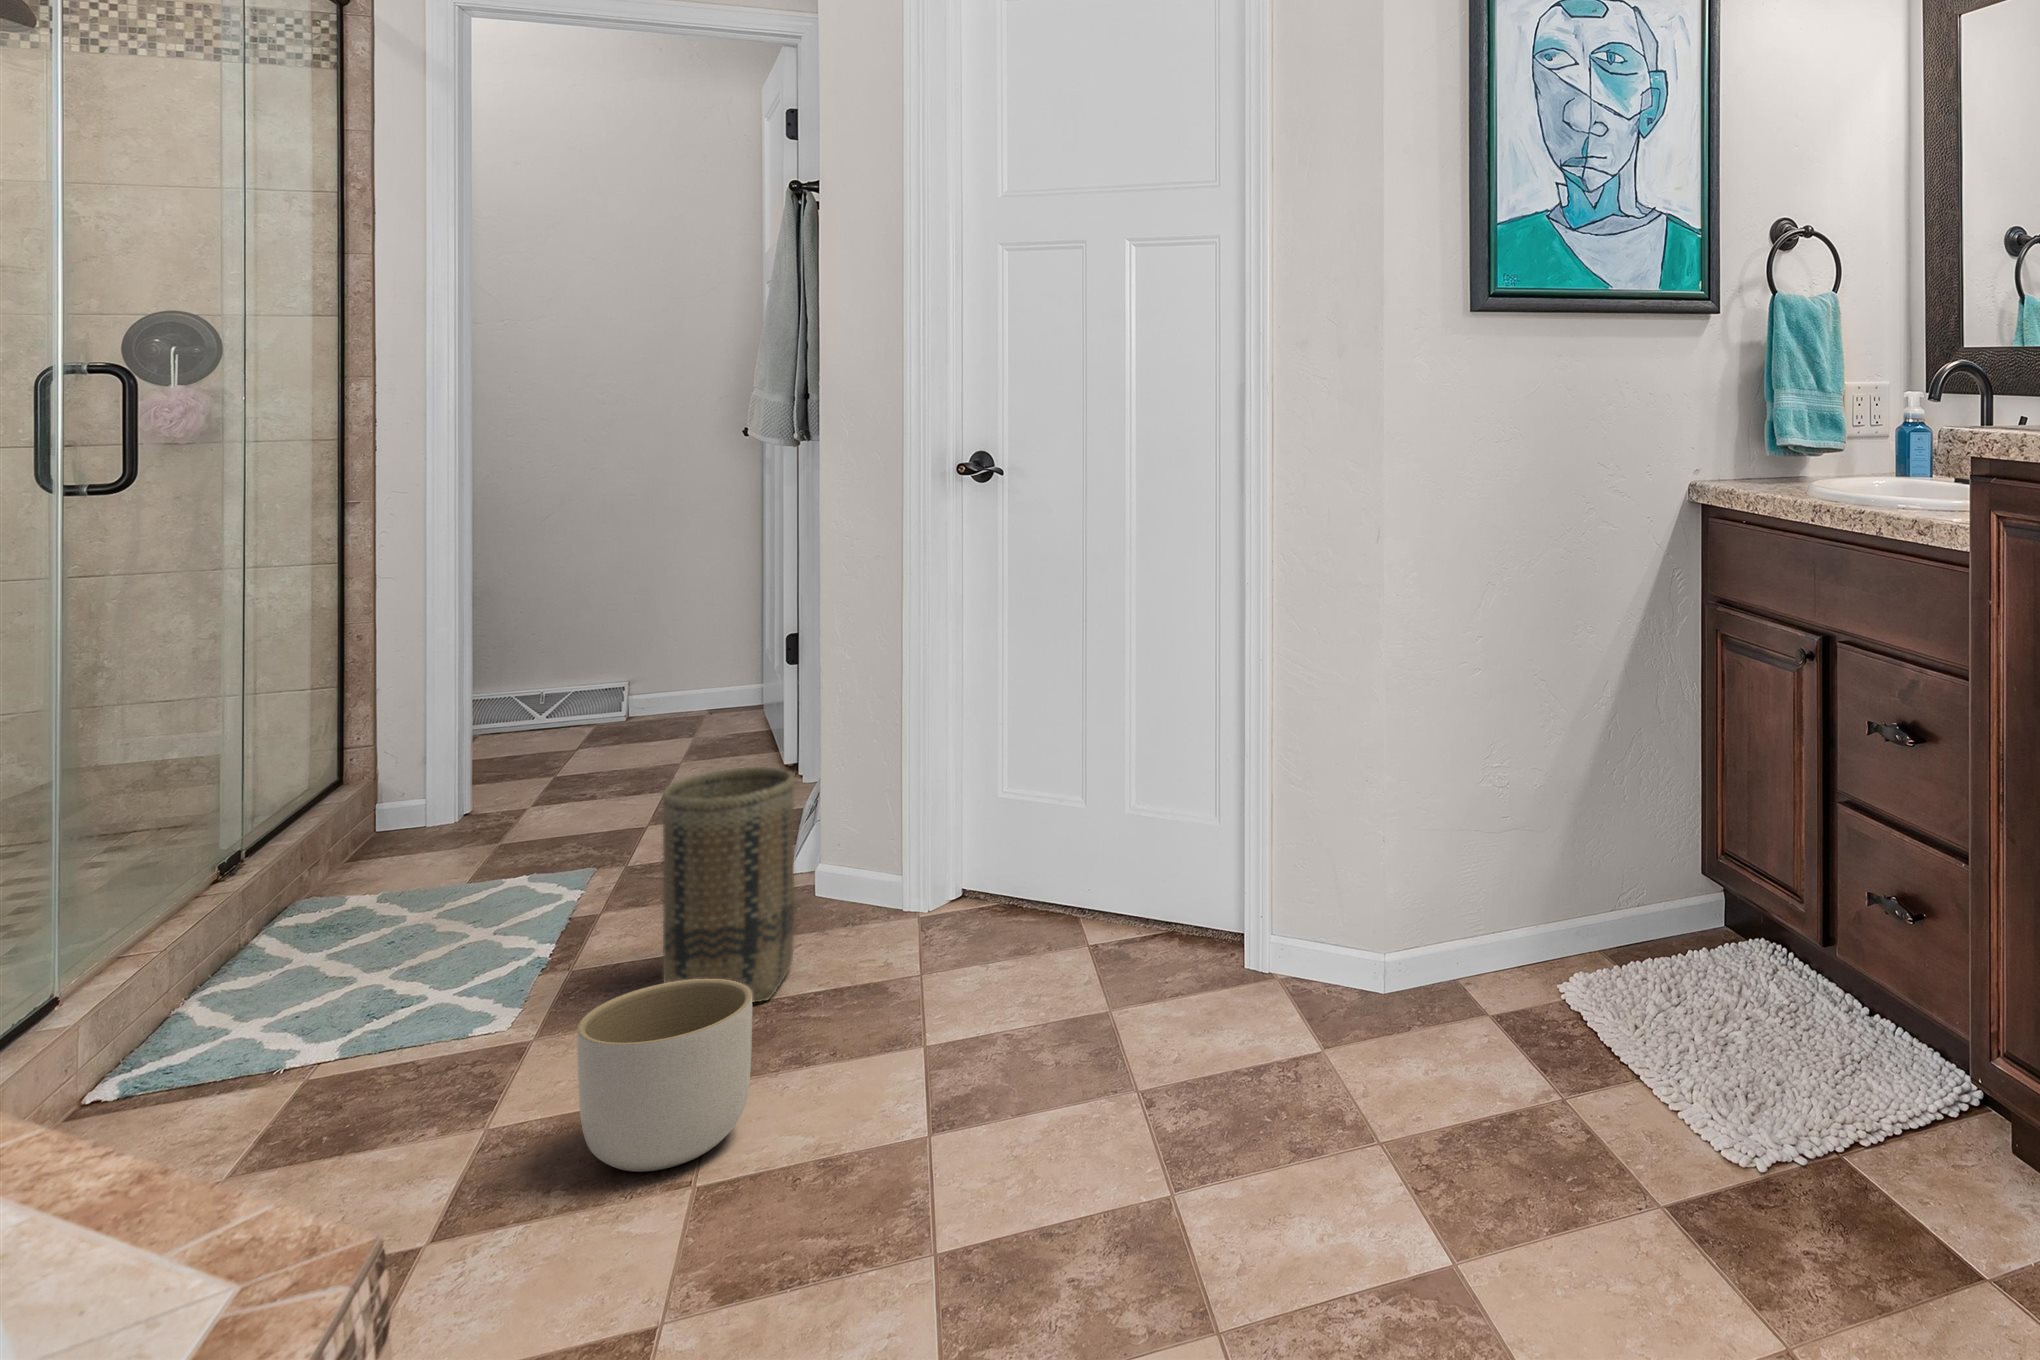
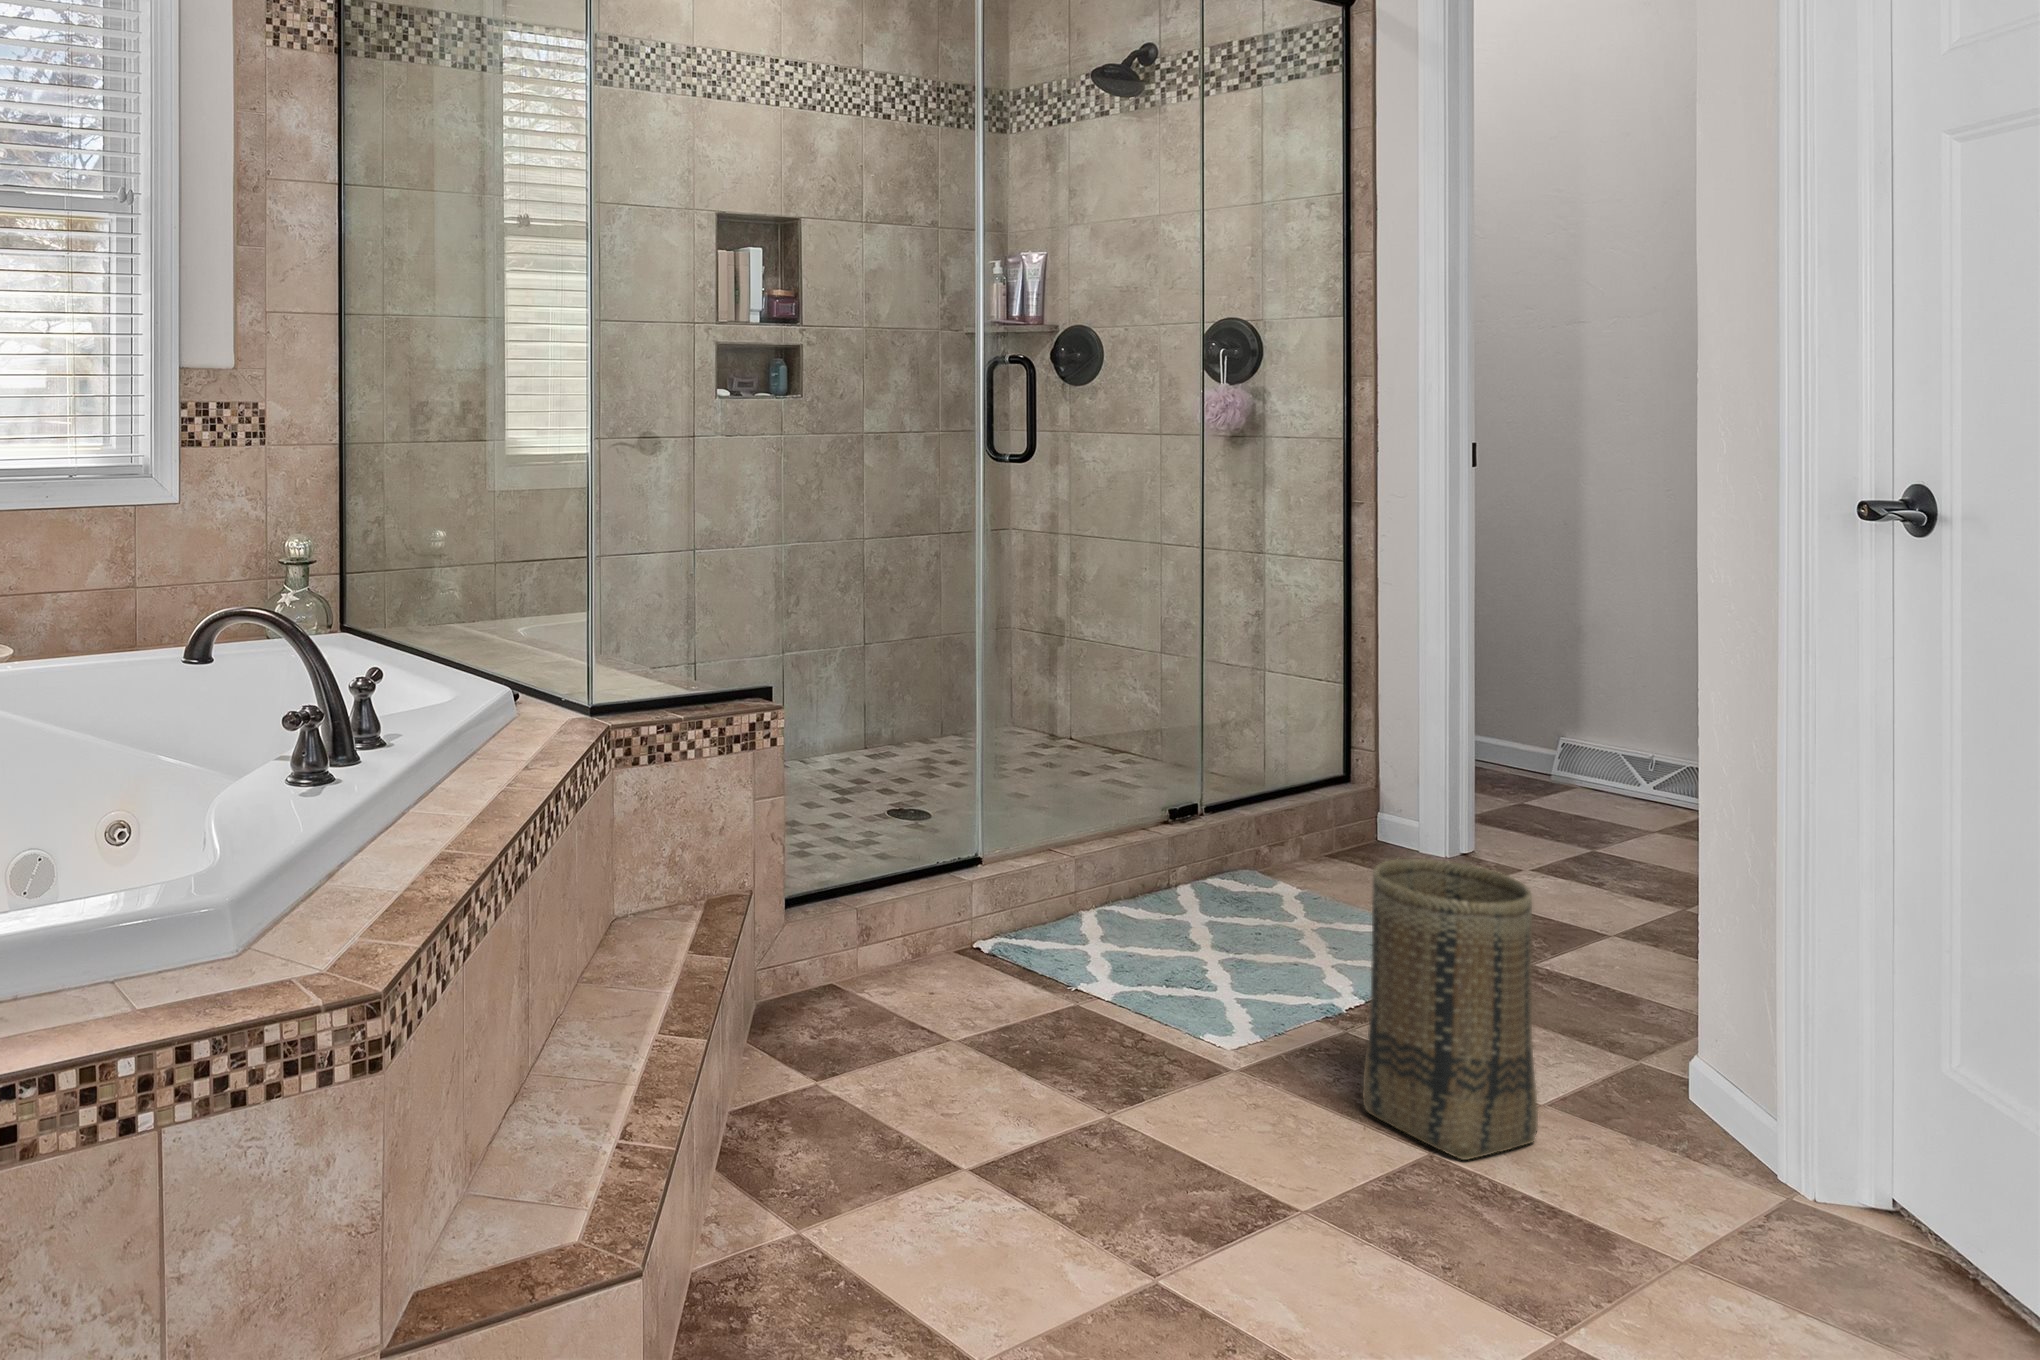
planter: present [577,978,752,1172] -> none [1104,1042,1283,1253]

